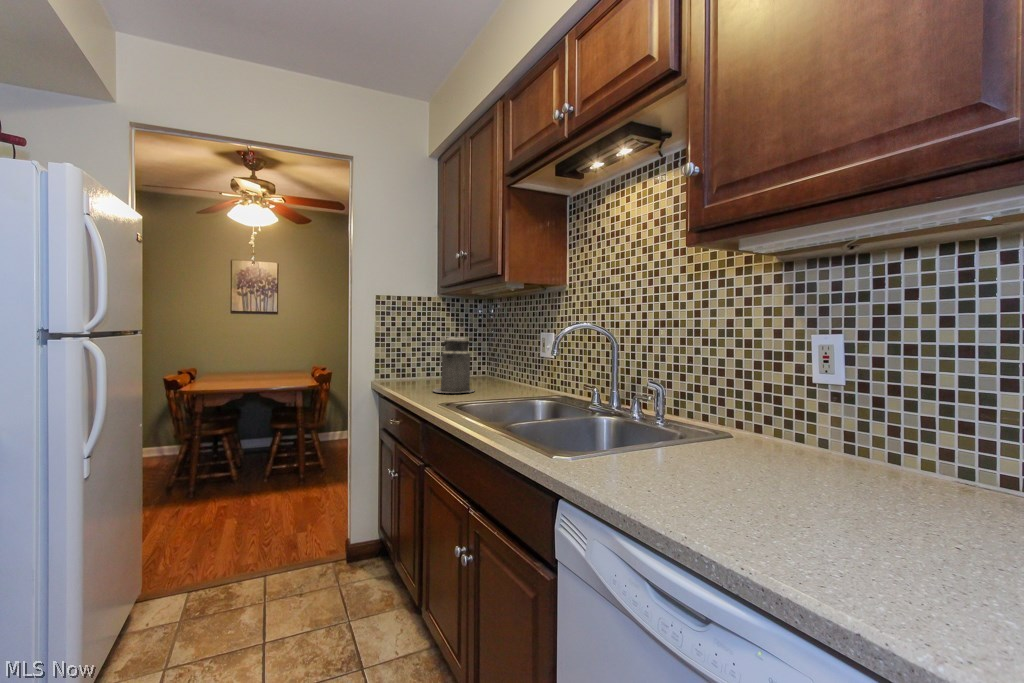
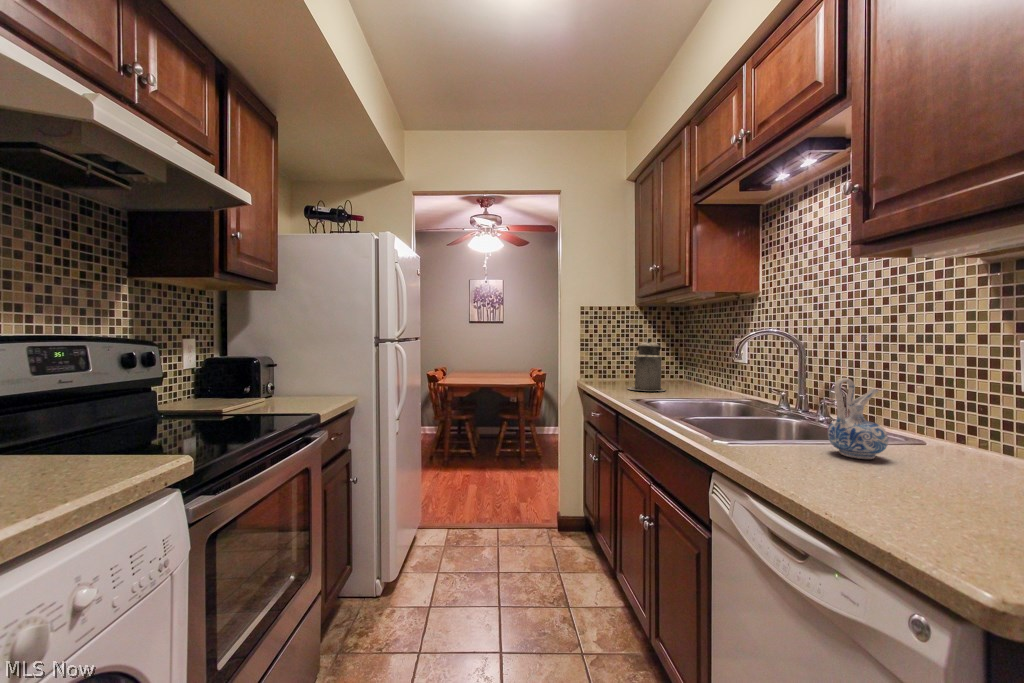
ceramic pitcher: none [674,377,730,466] -> present [827,378,888,459]

